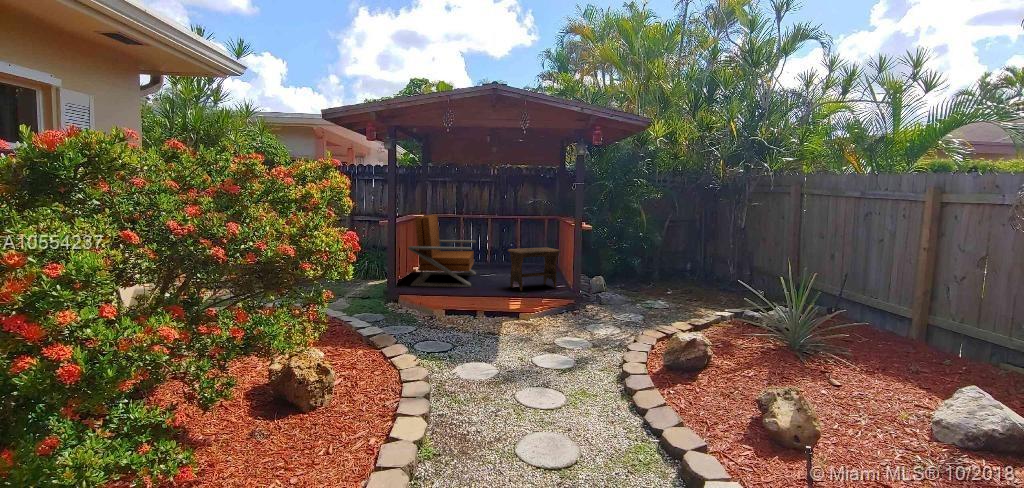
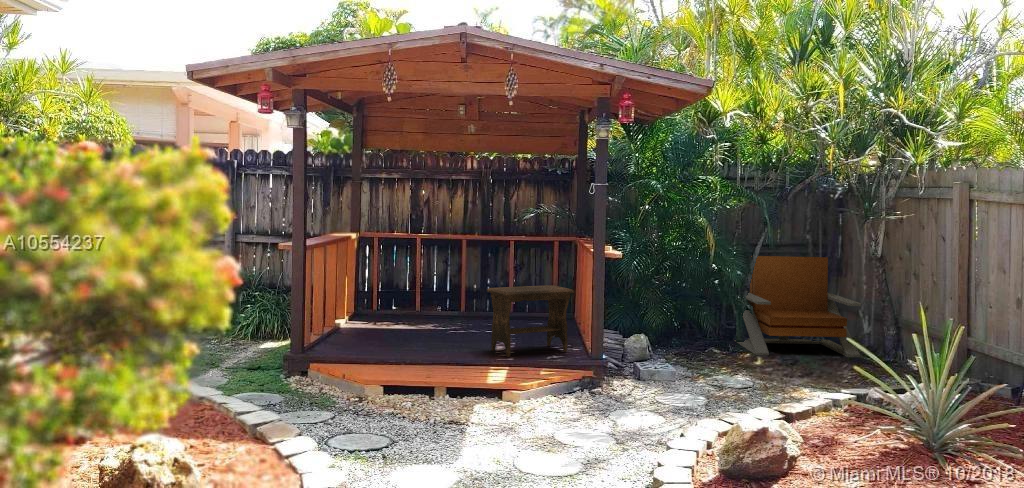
lounge chair: present [408,214,476,287] -> present [734,256,862,357]

